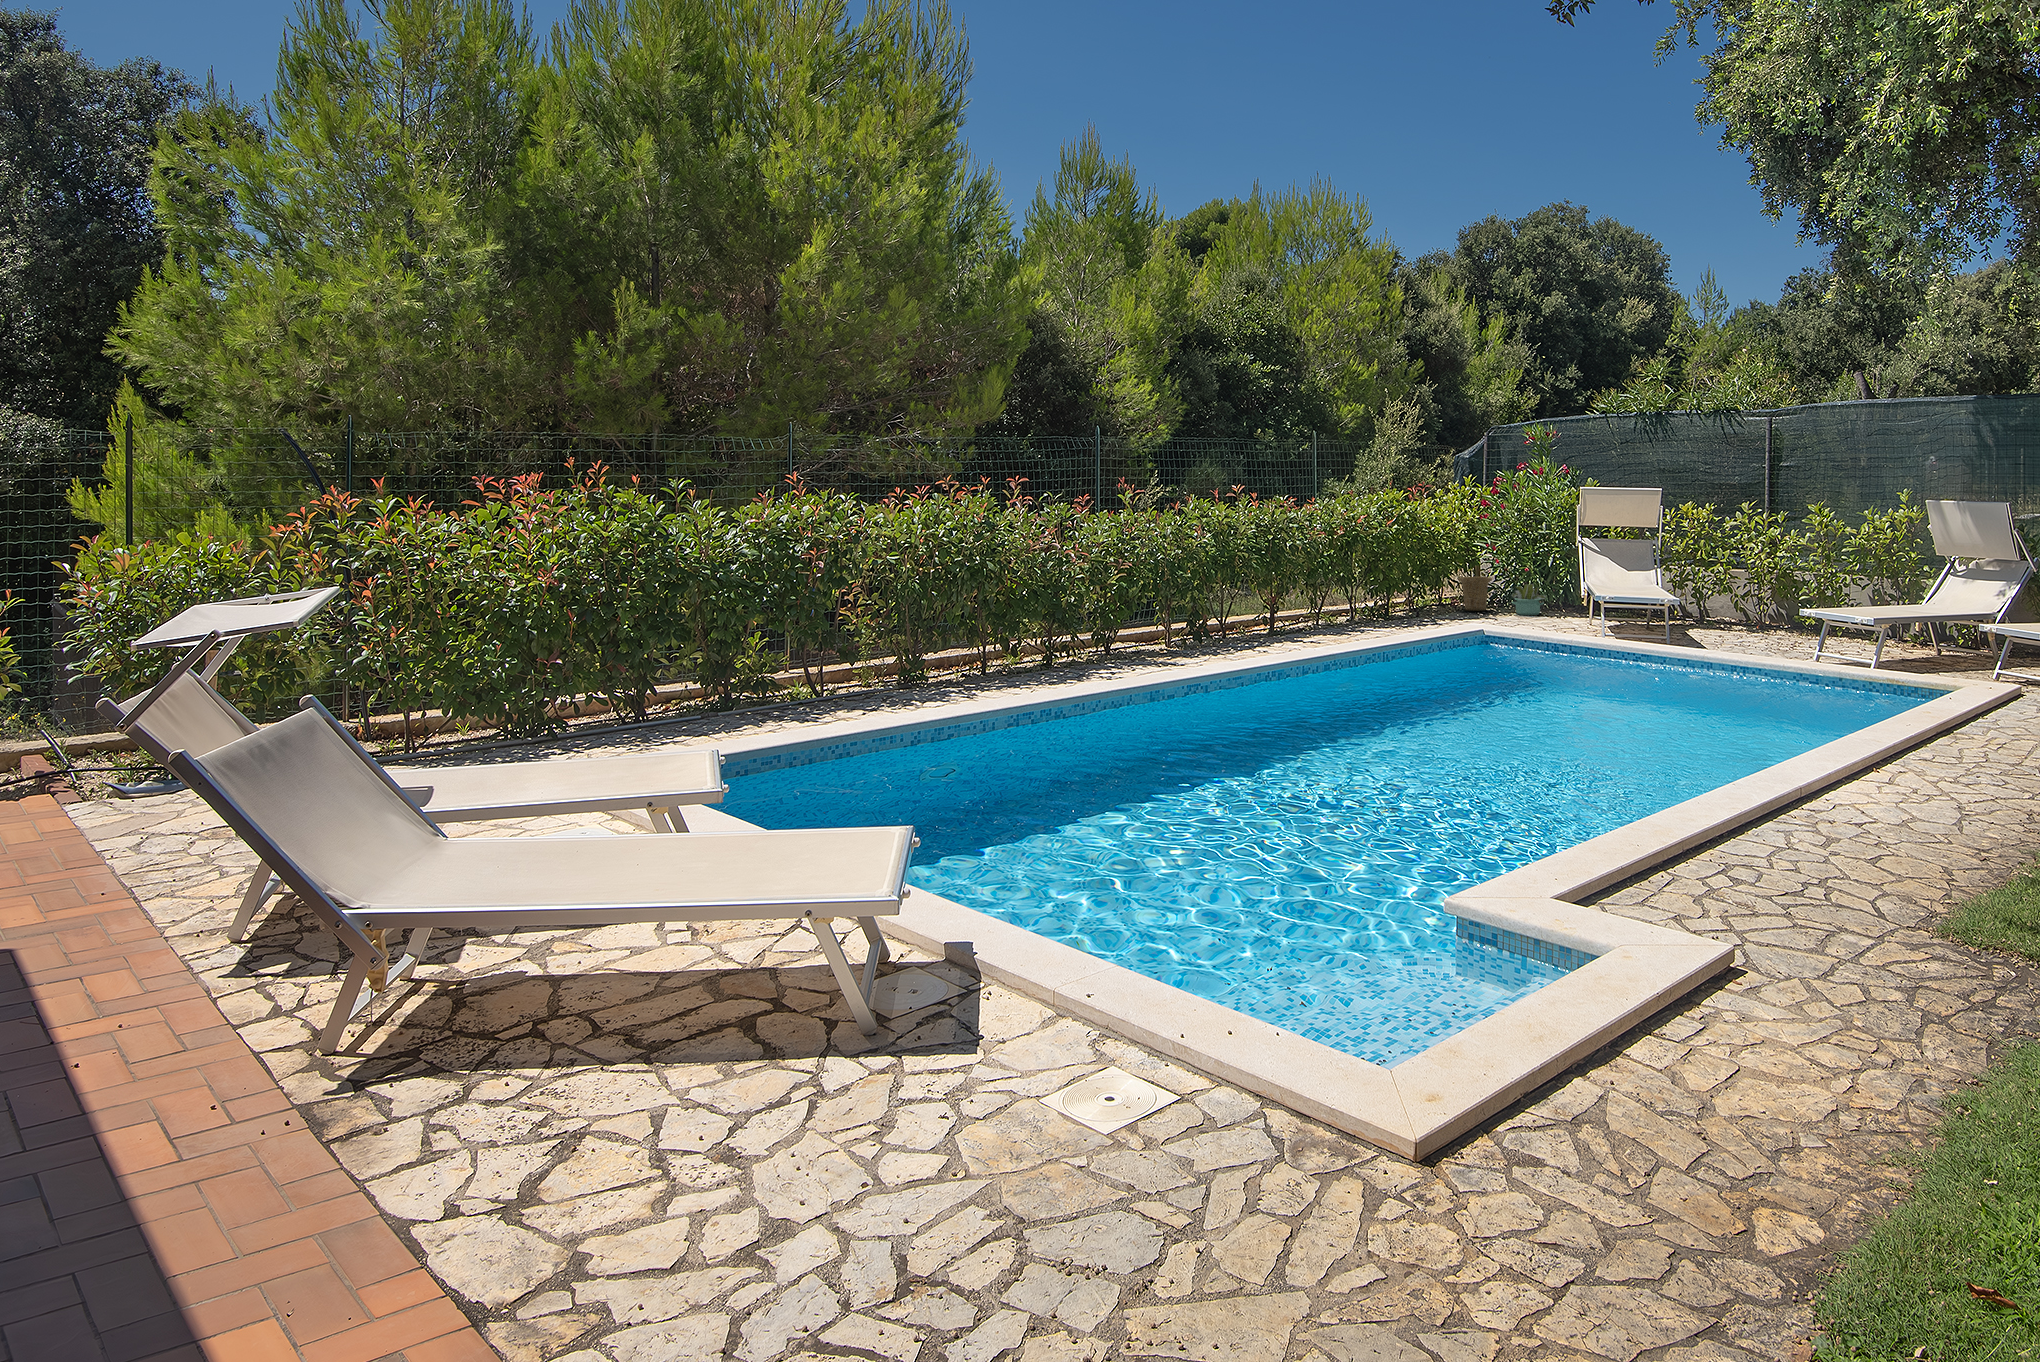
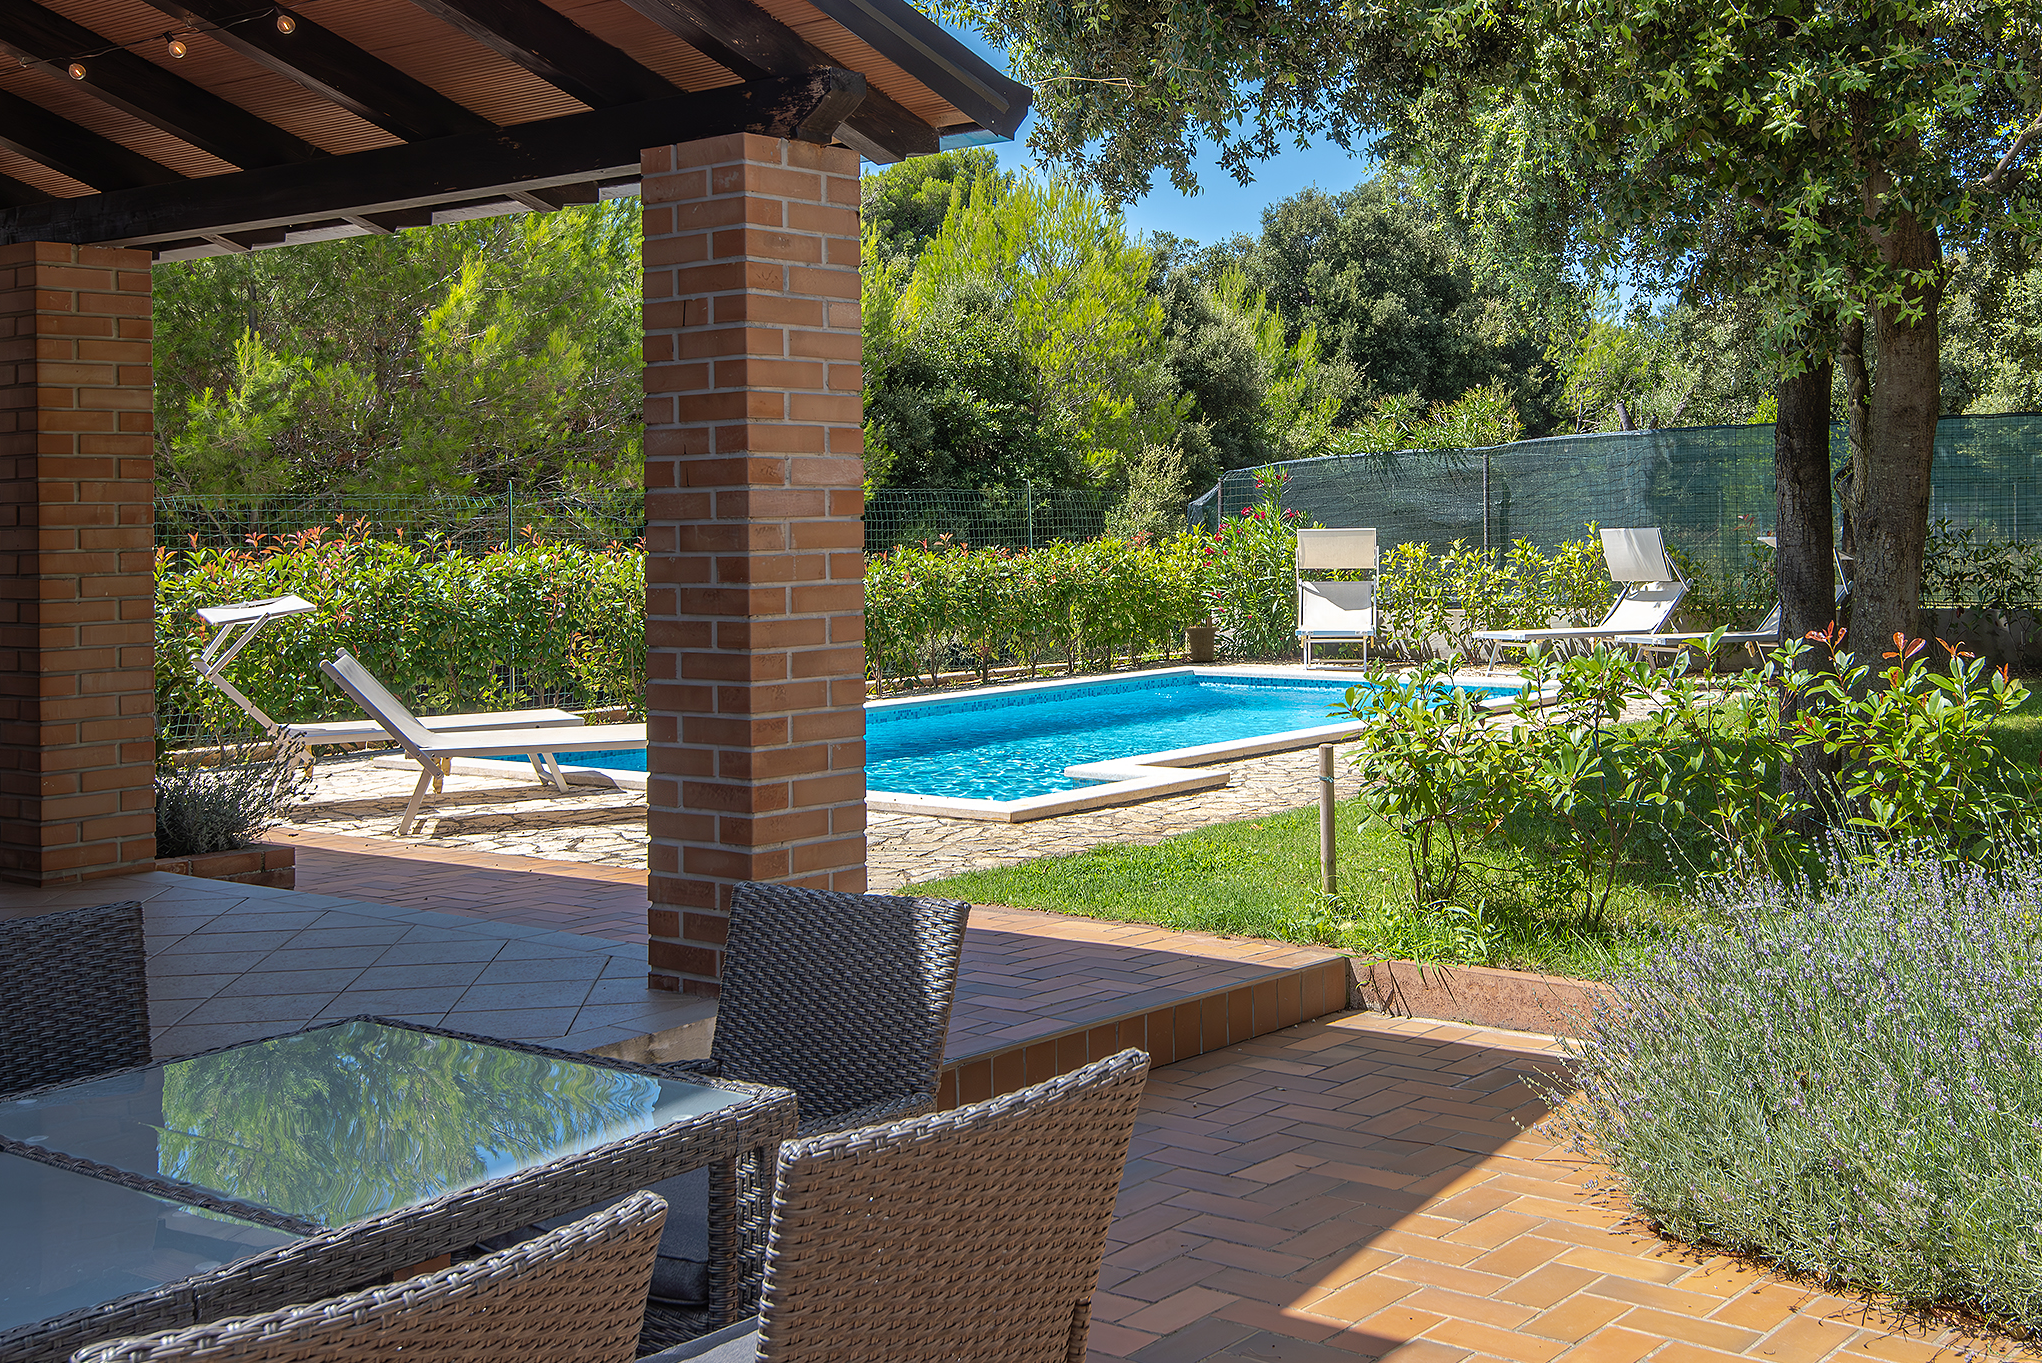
decorative plant: present [1511,584,1546,615] -> none [1235,630,1270,662]

